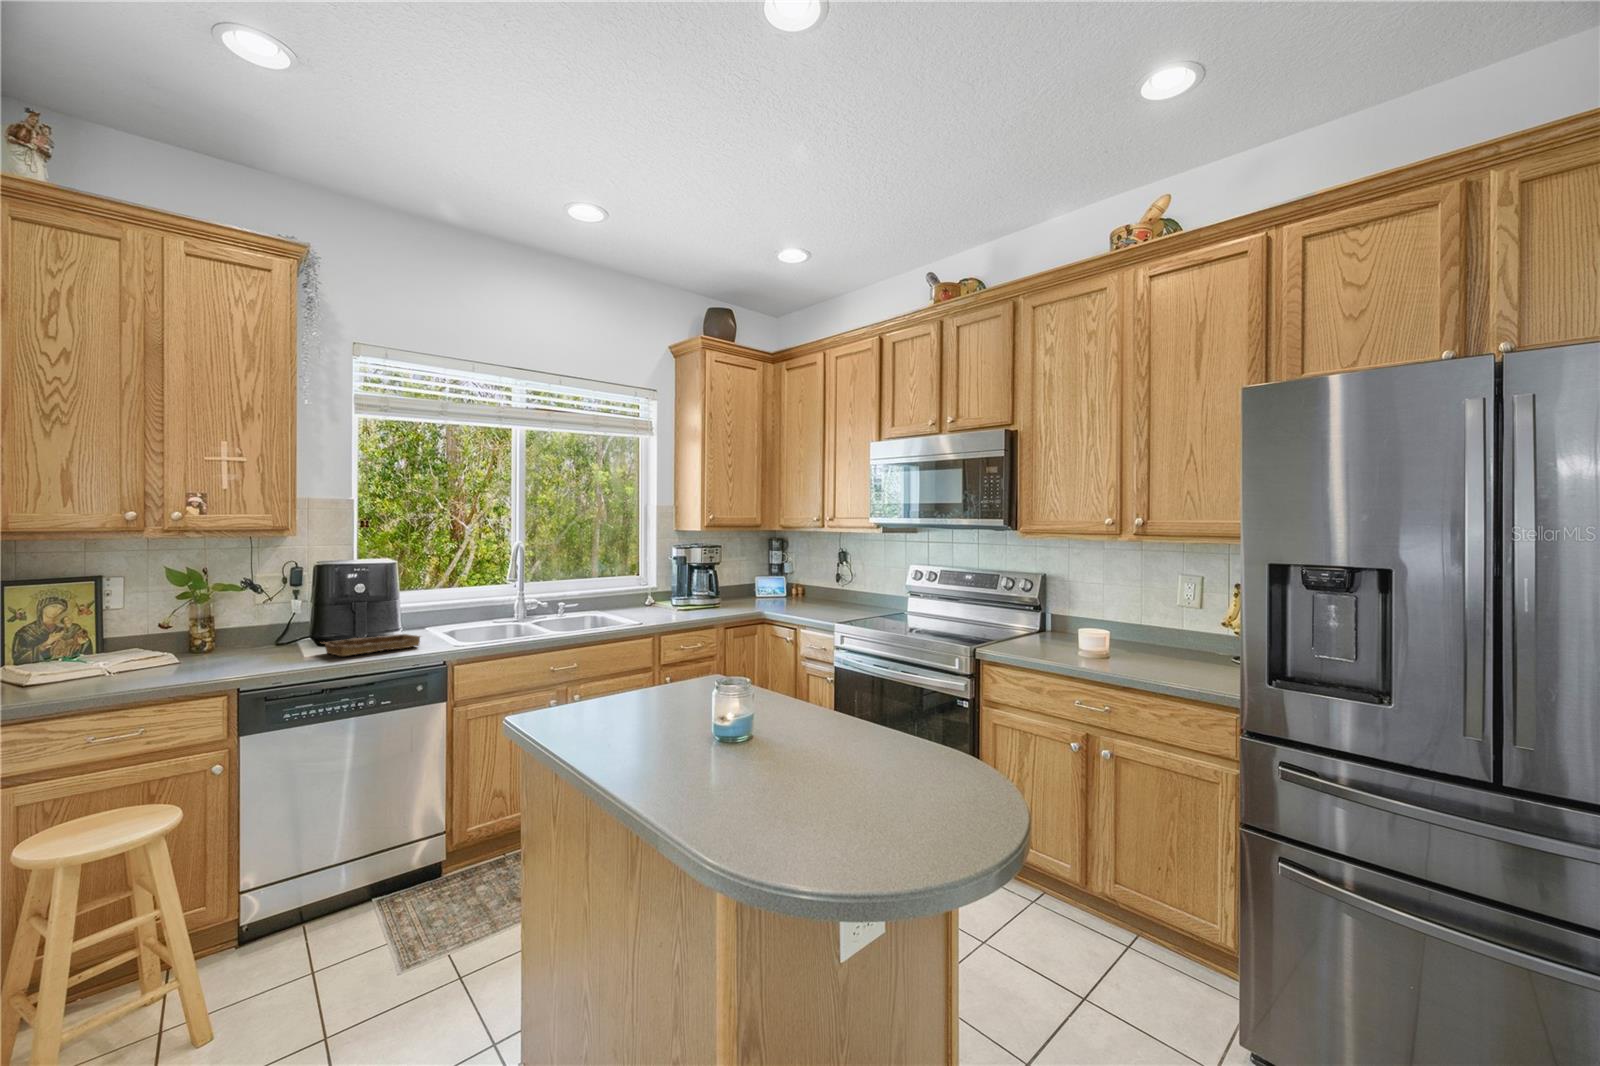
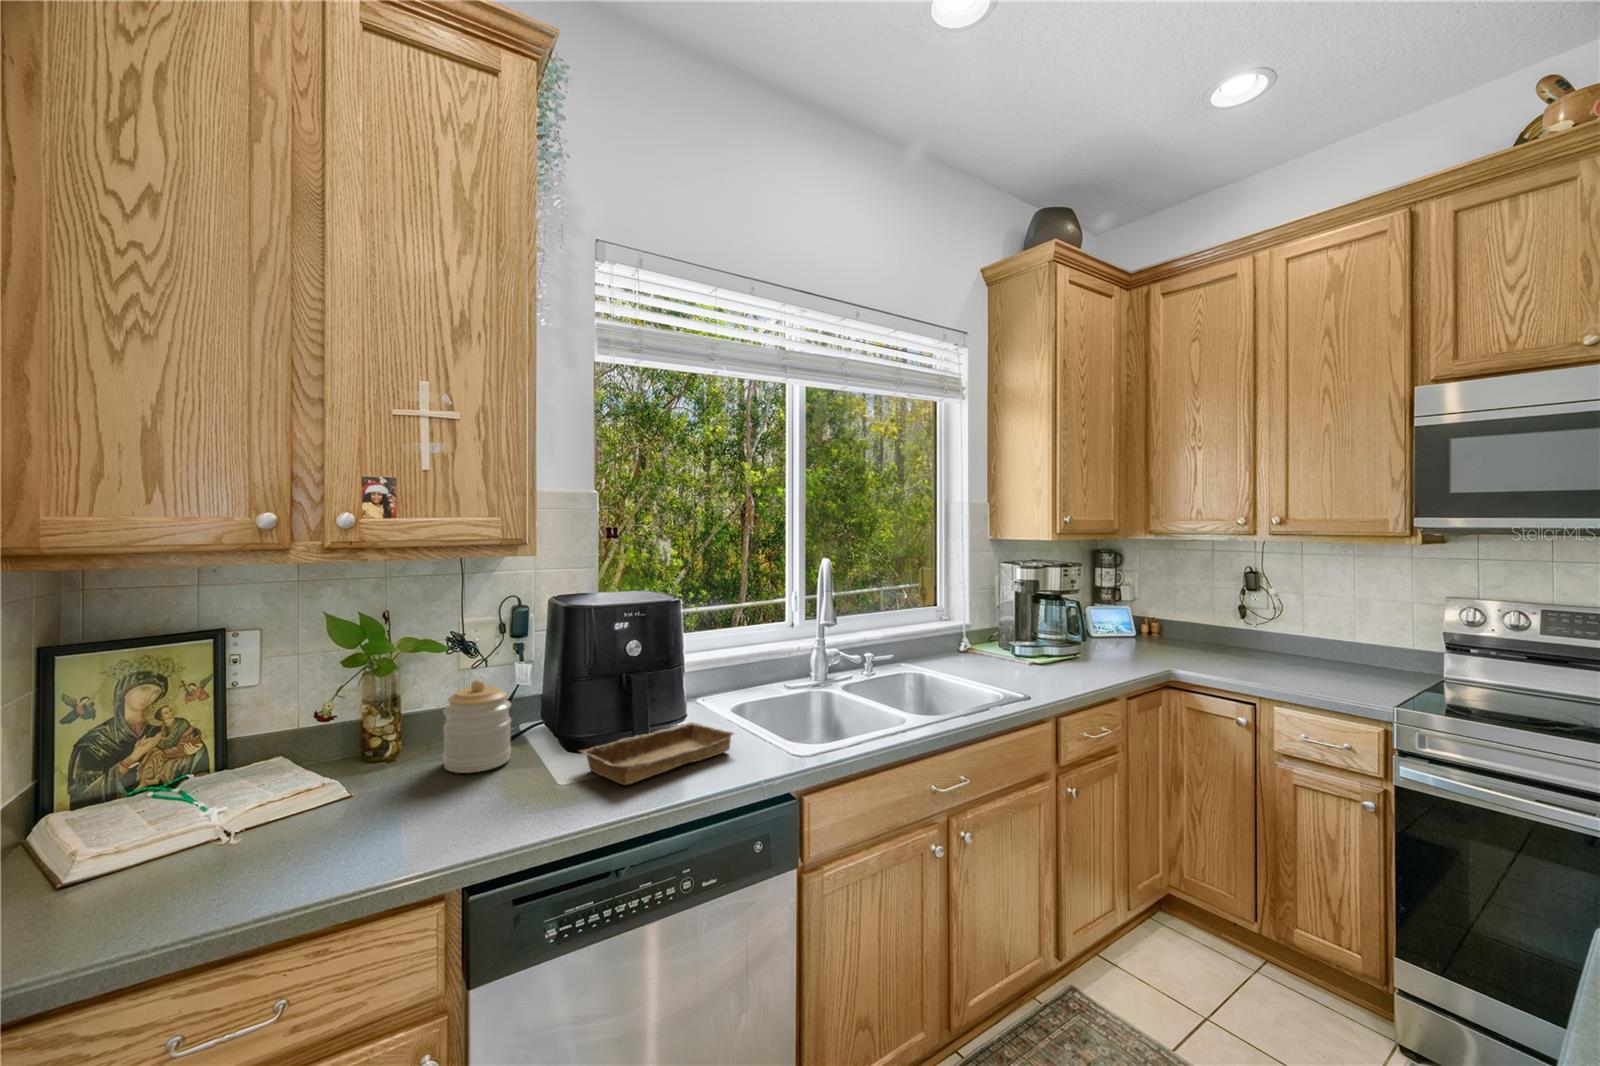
jar: none [238,605,282,654] -> present [443,680,511,773]

